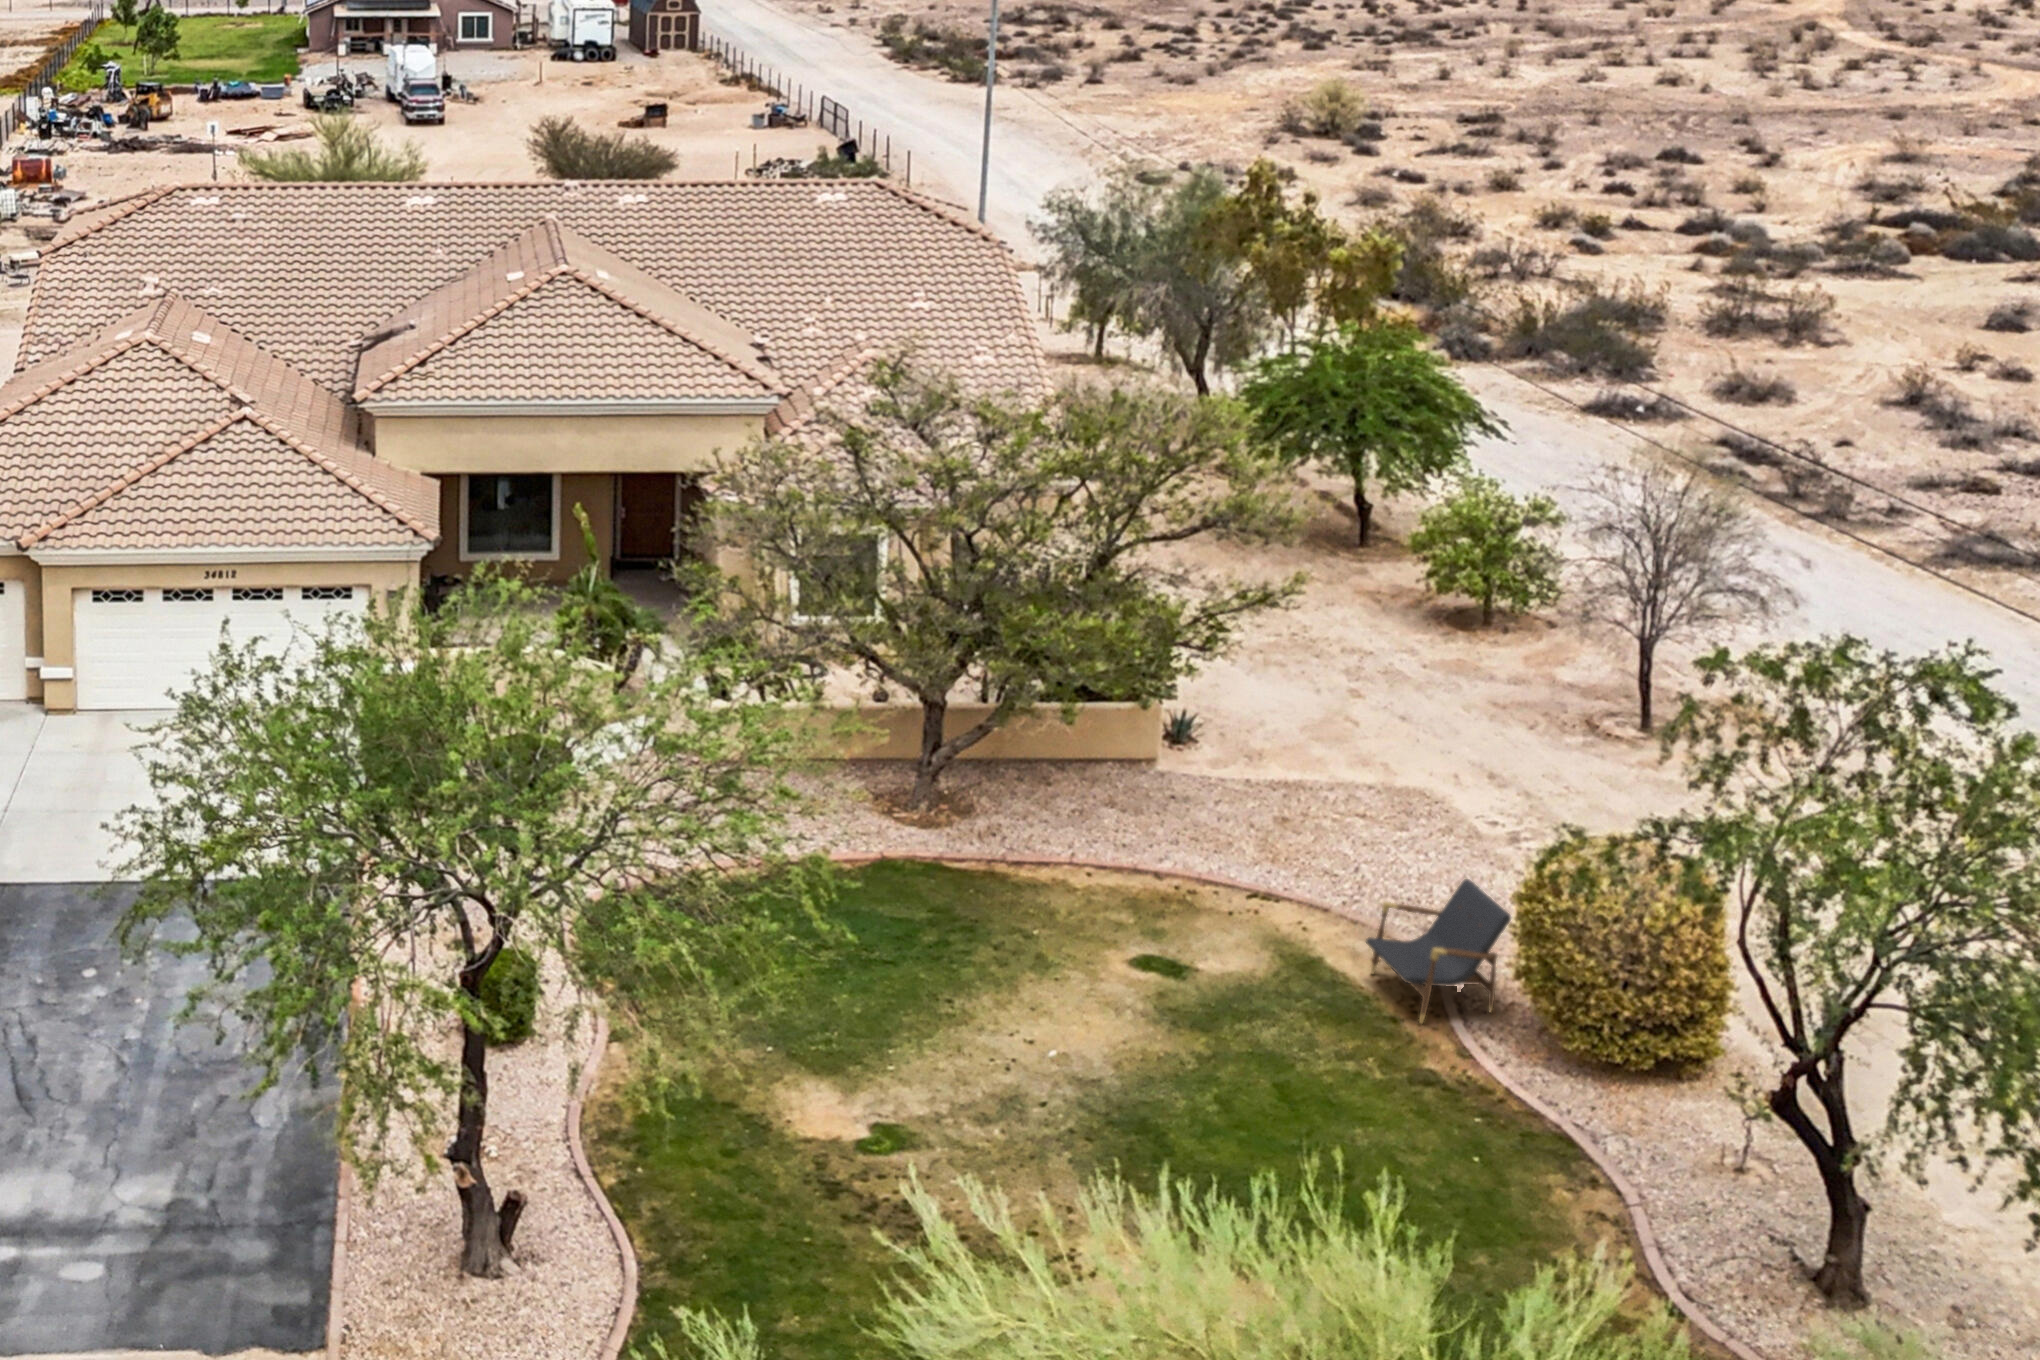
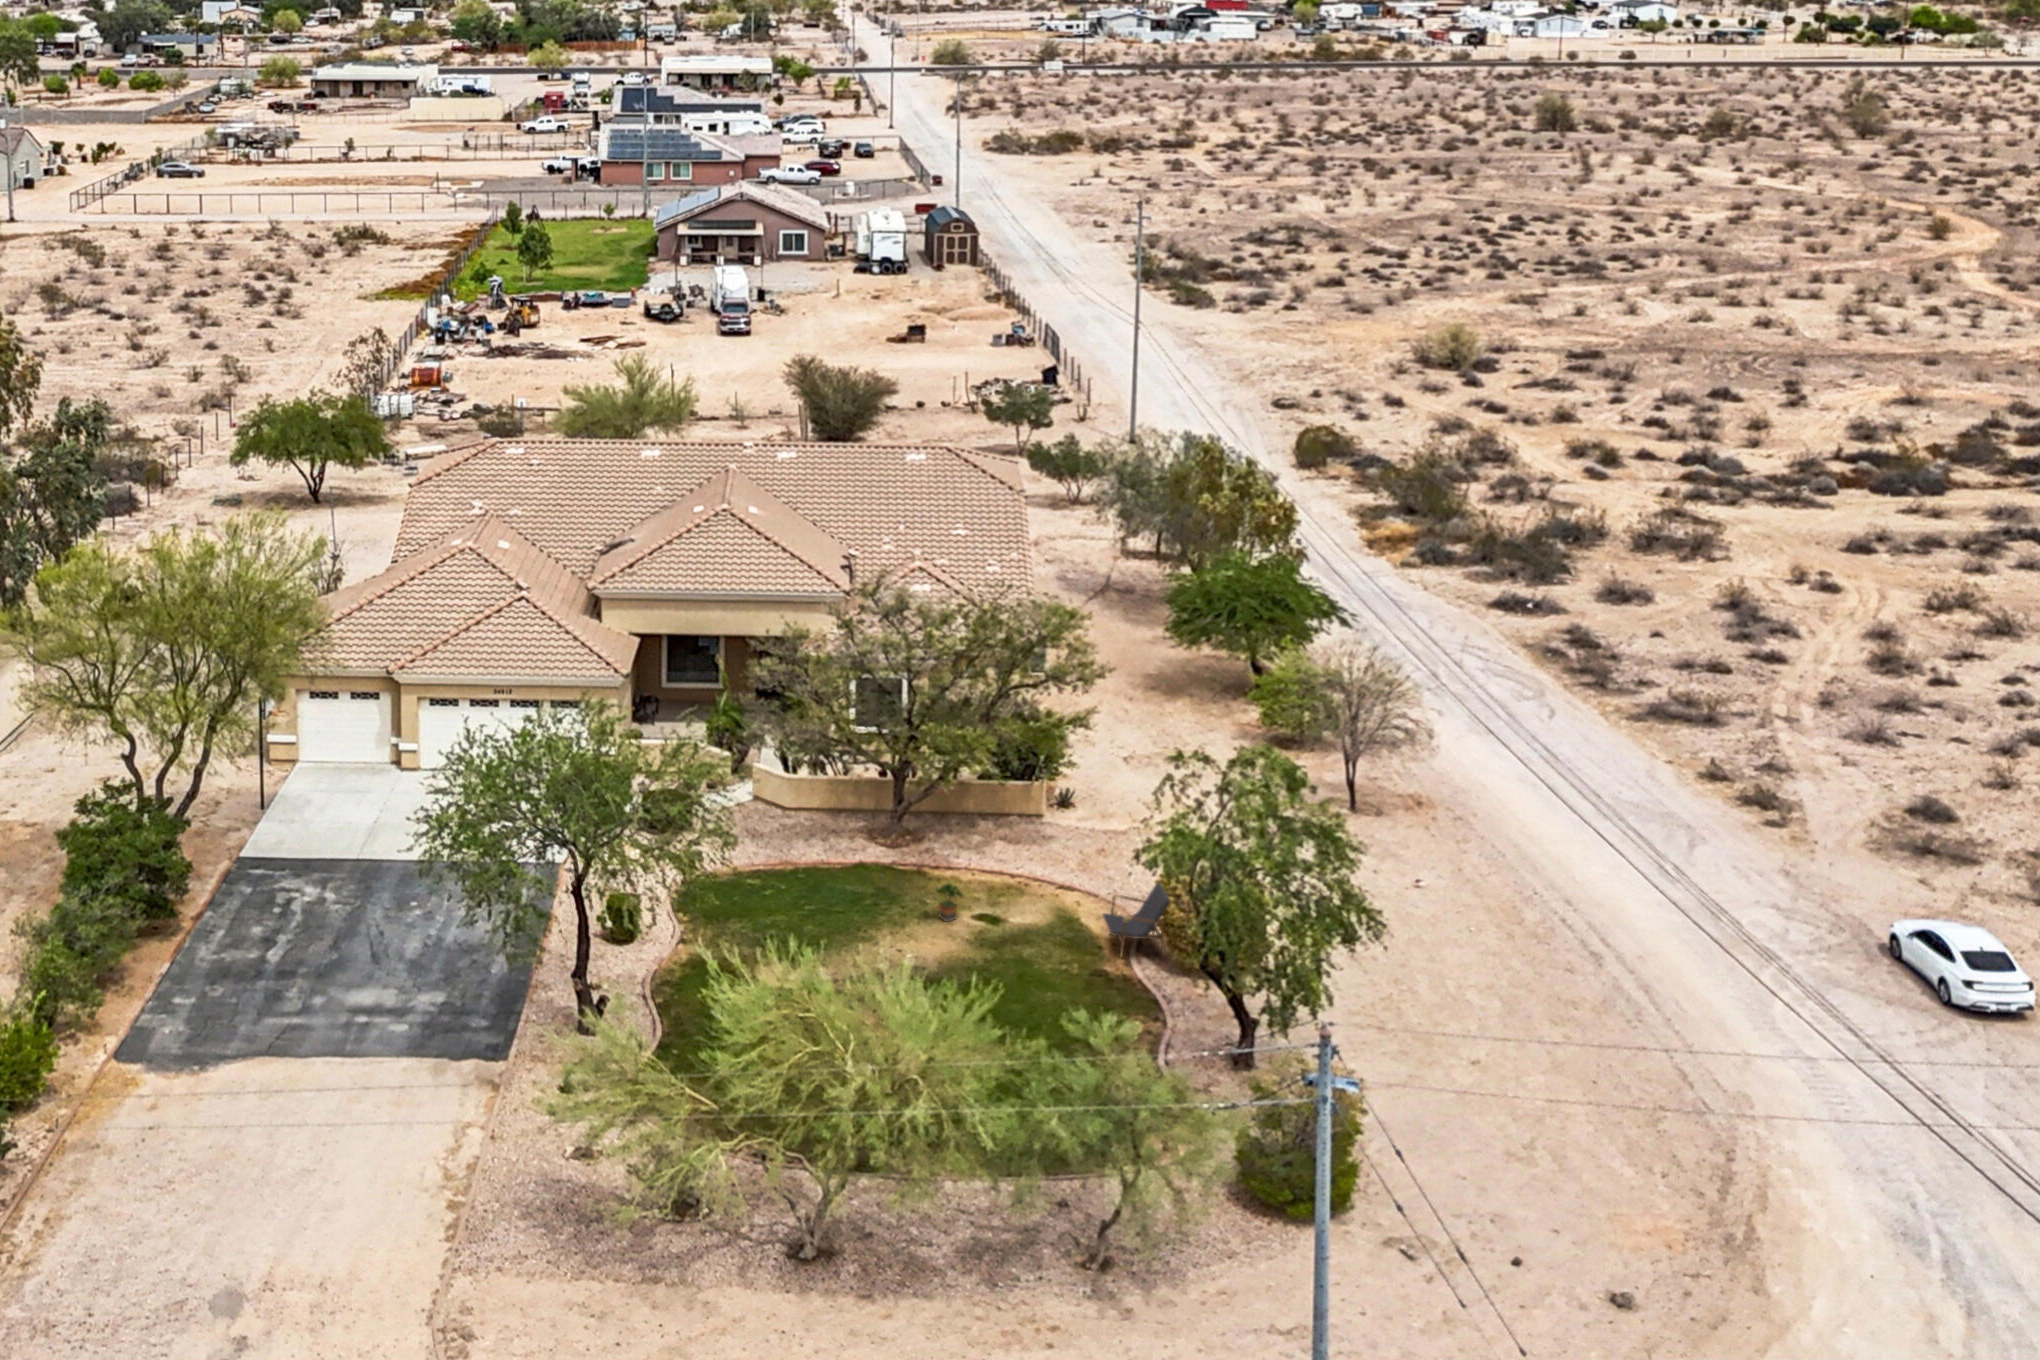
potted tree: none [1052,889,1105,962] -> present [937,883,963,922]

